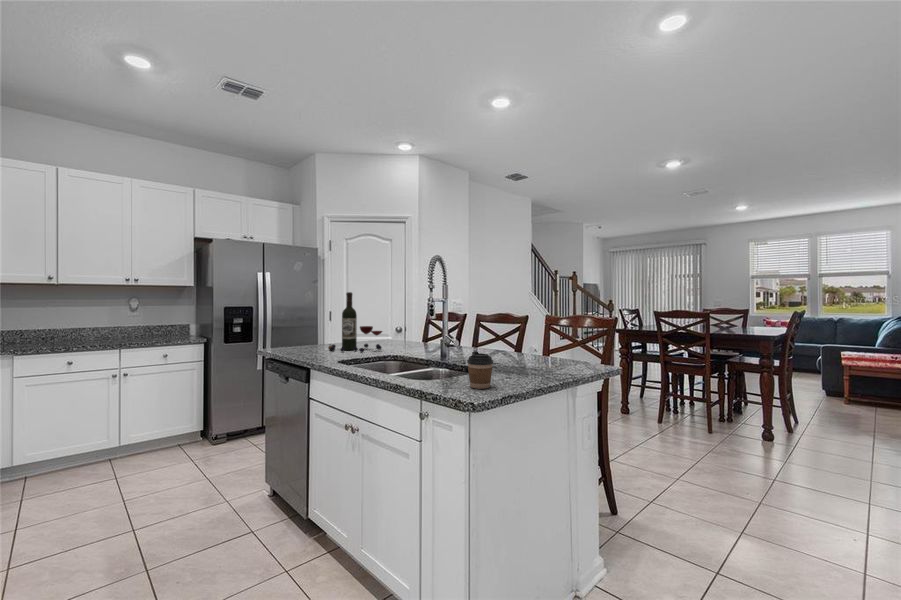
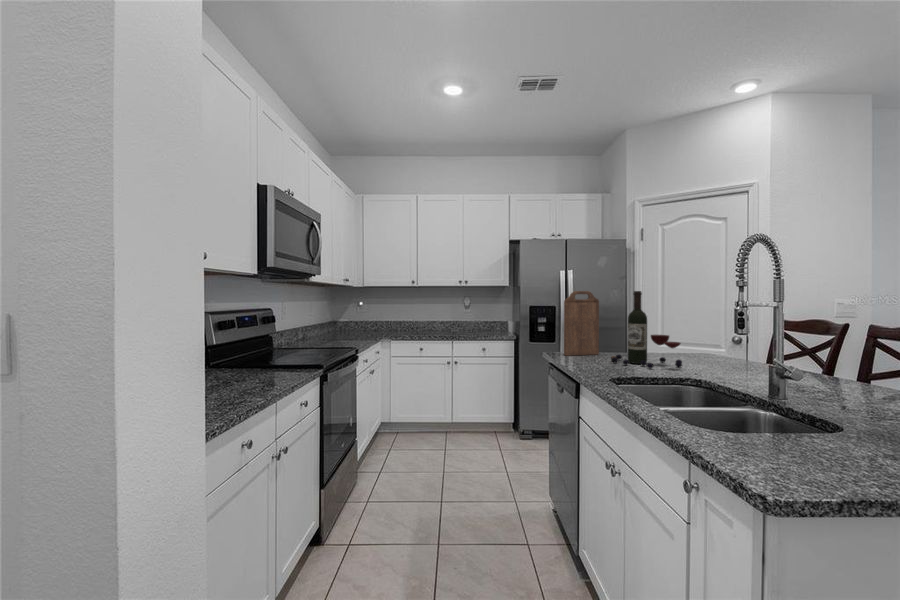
cutting board: none [284,292,314,350] -> present [564,291,599,356]
coffee cup: present [467,351,493,389] -> none [779,399,843,474]

